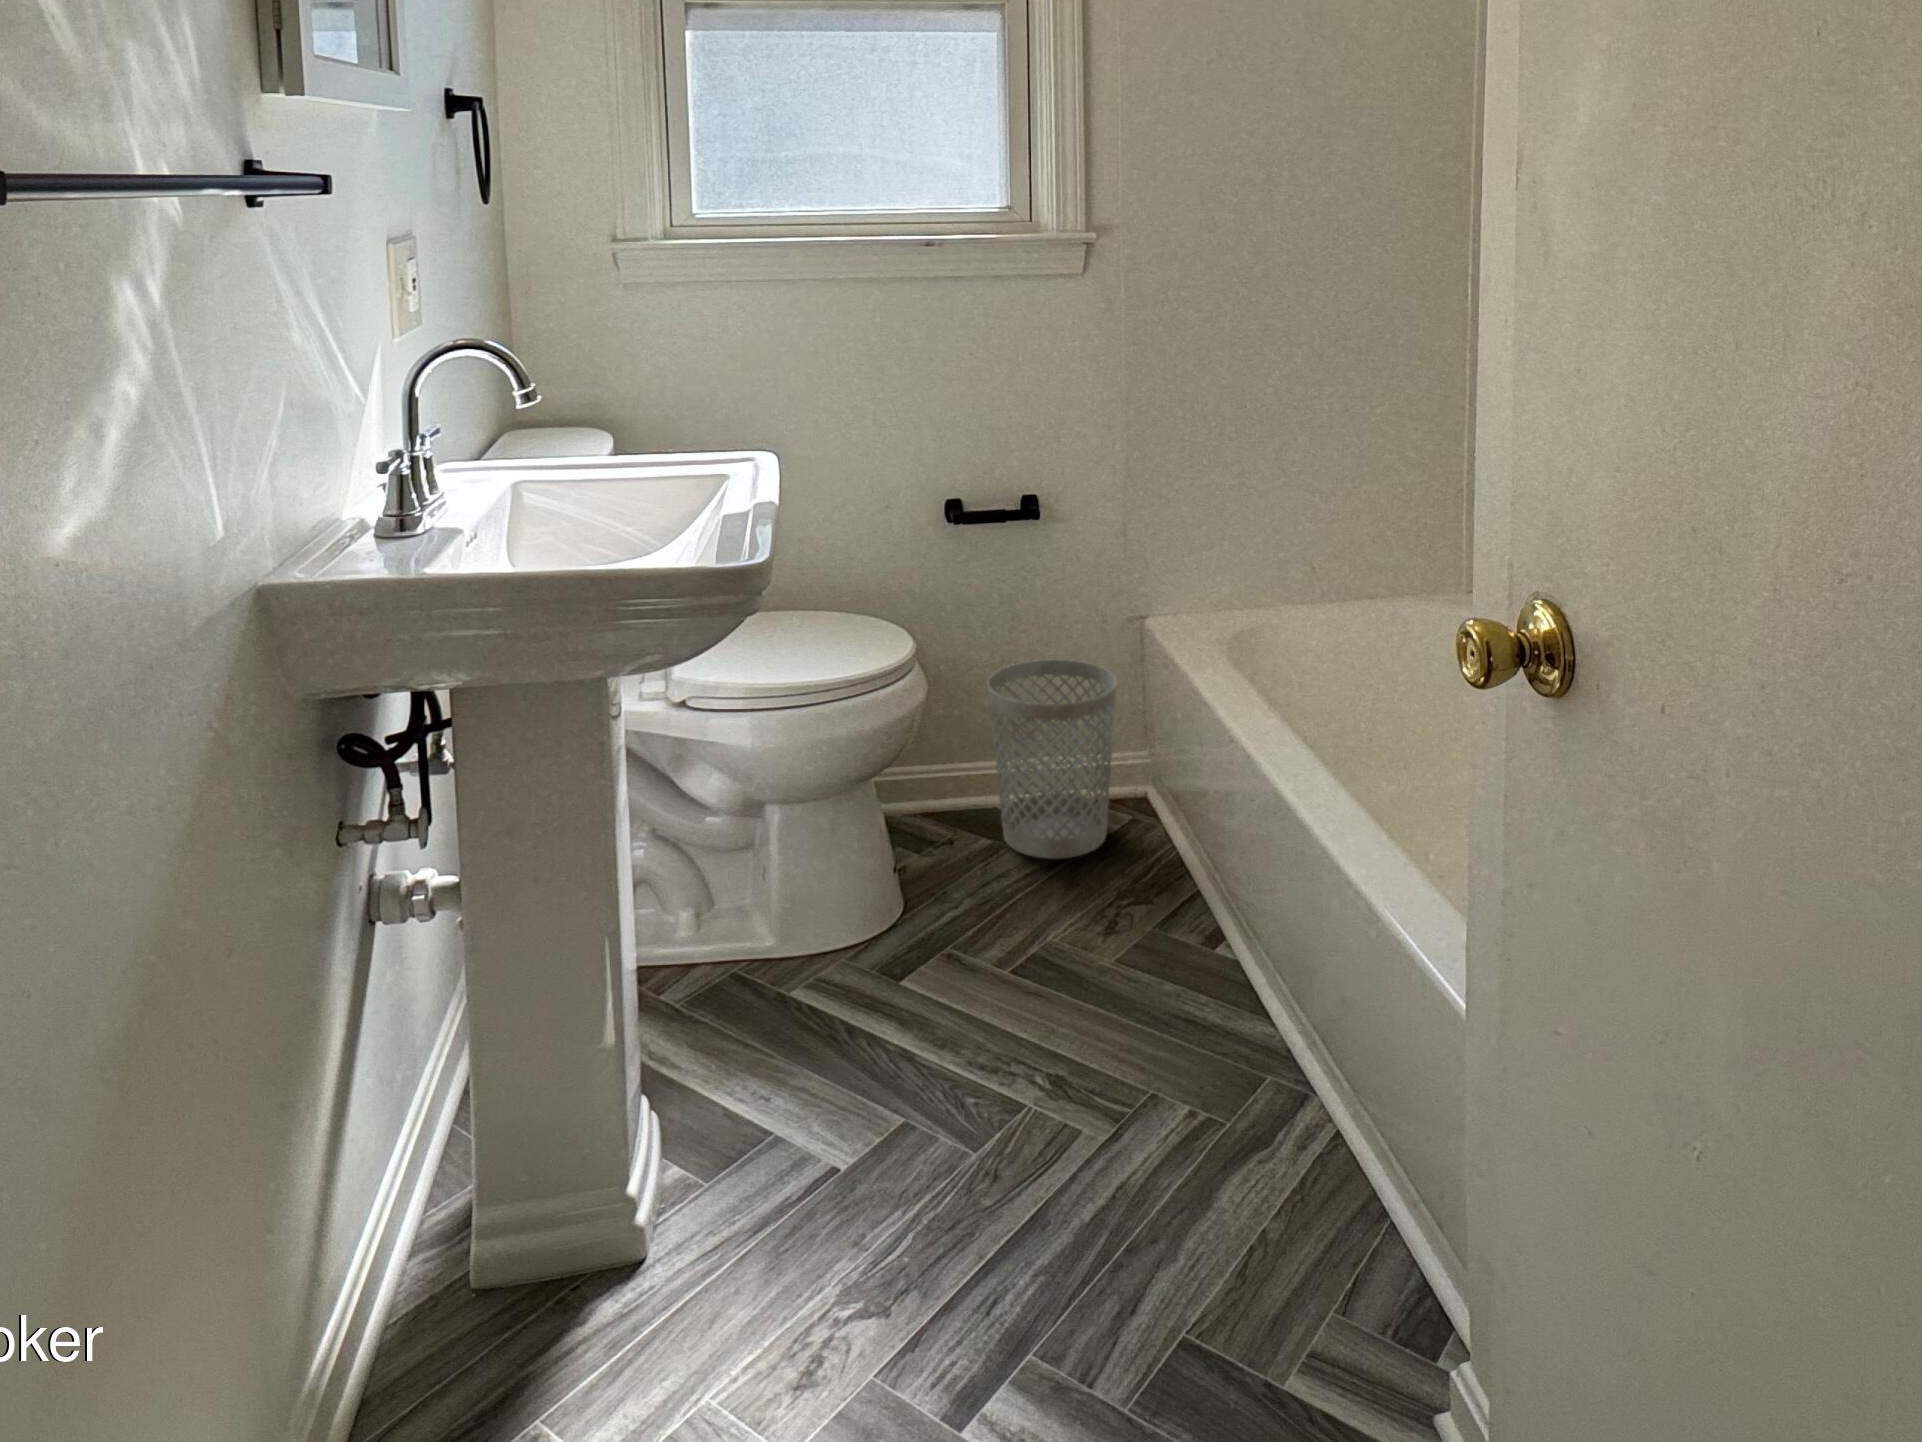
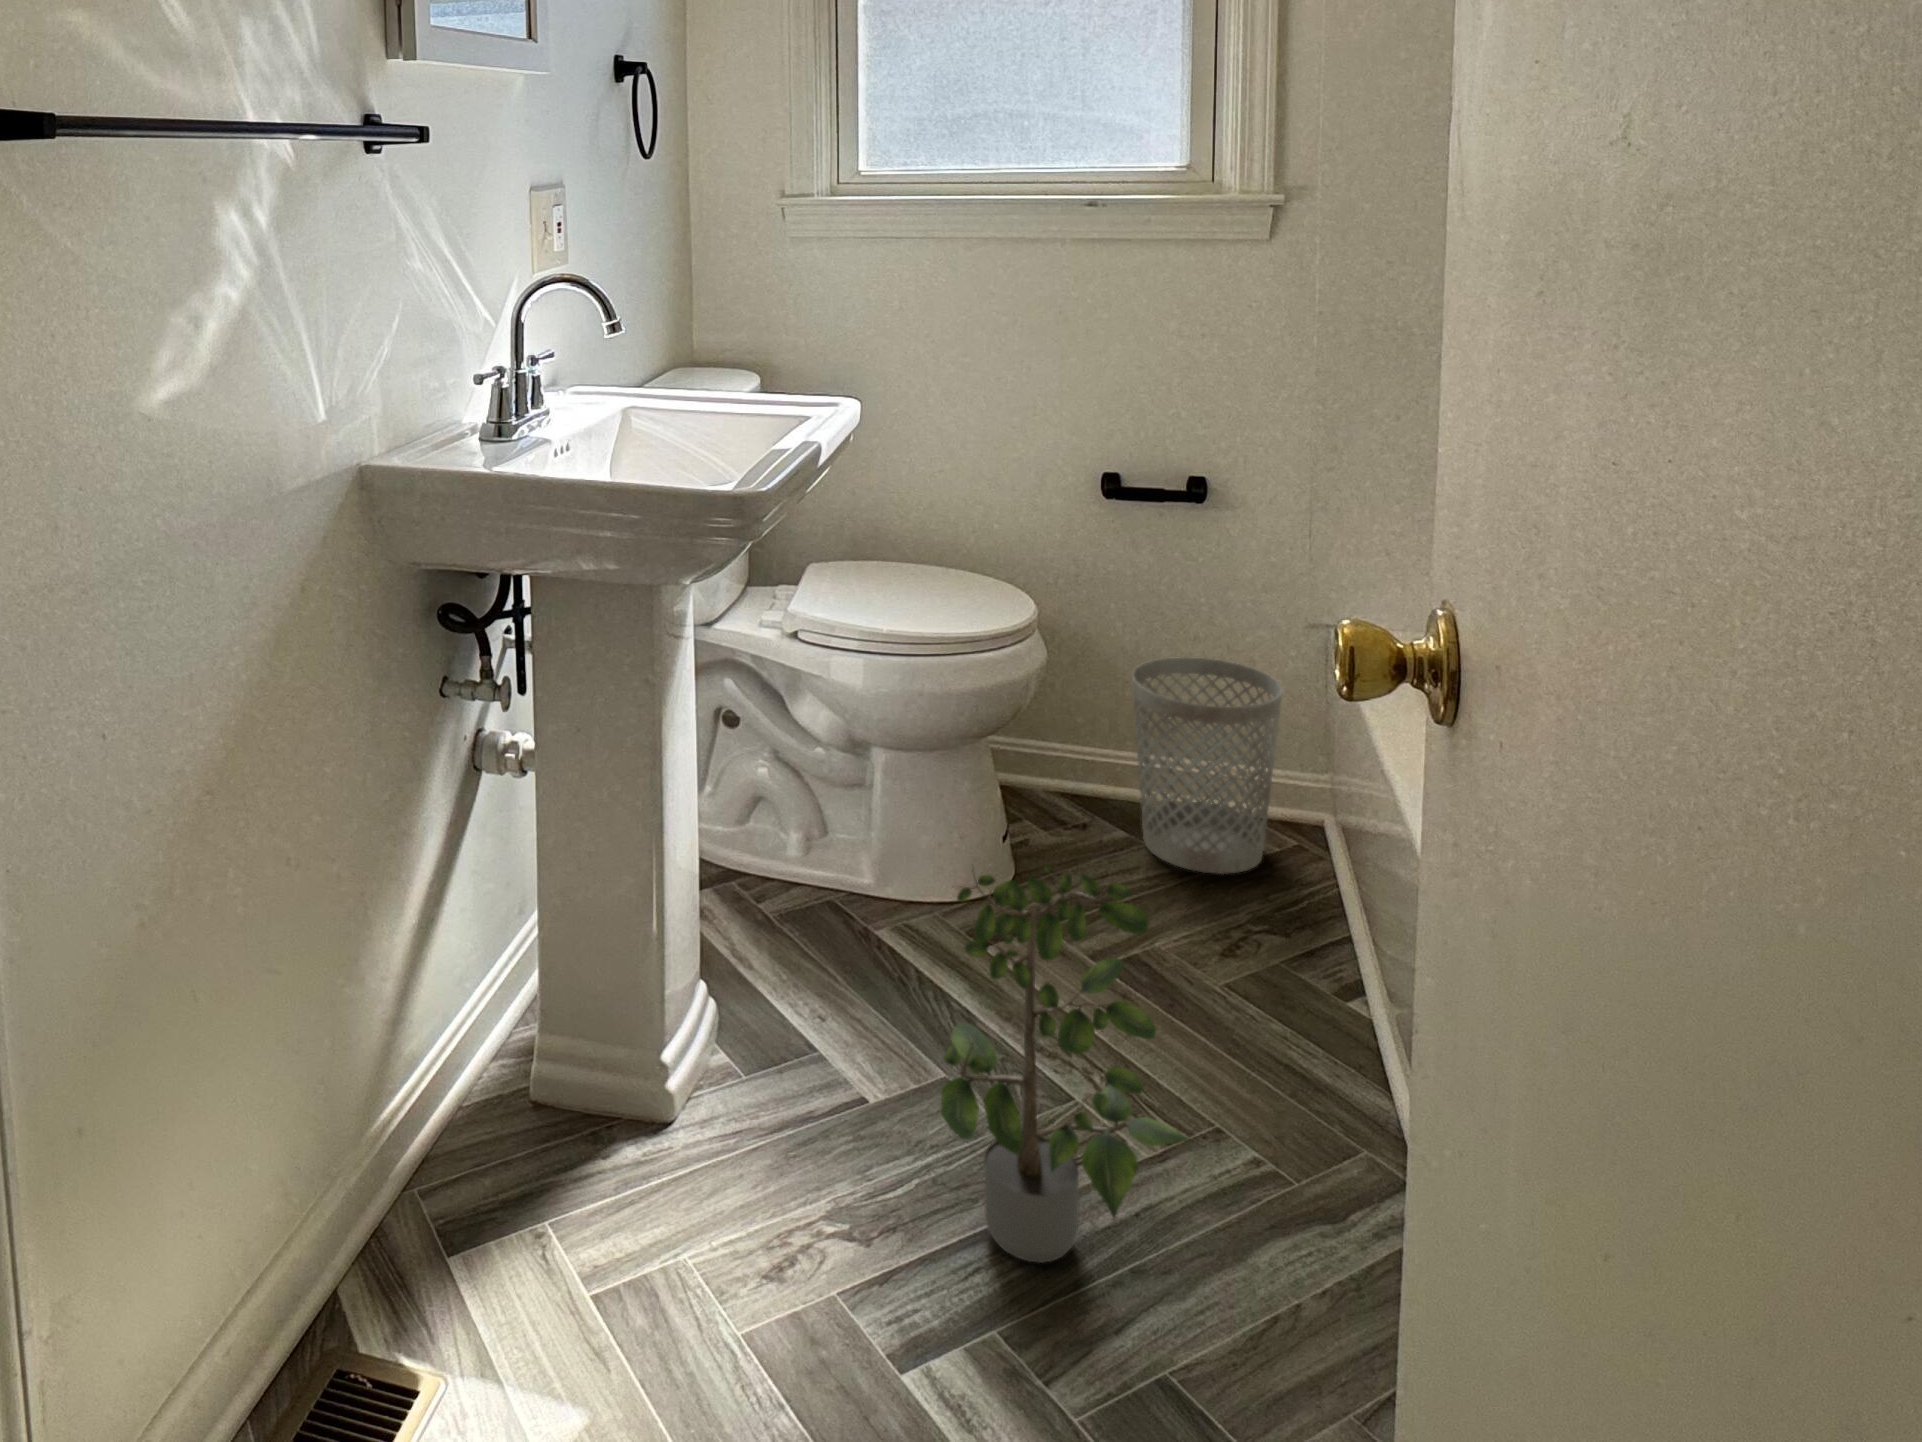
potted plant: none [945,876,1177,1277] -> present [941,865,1191,1263]

